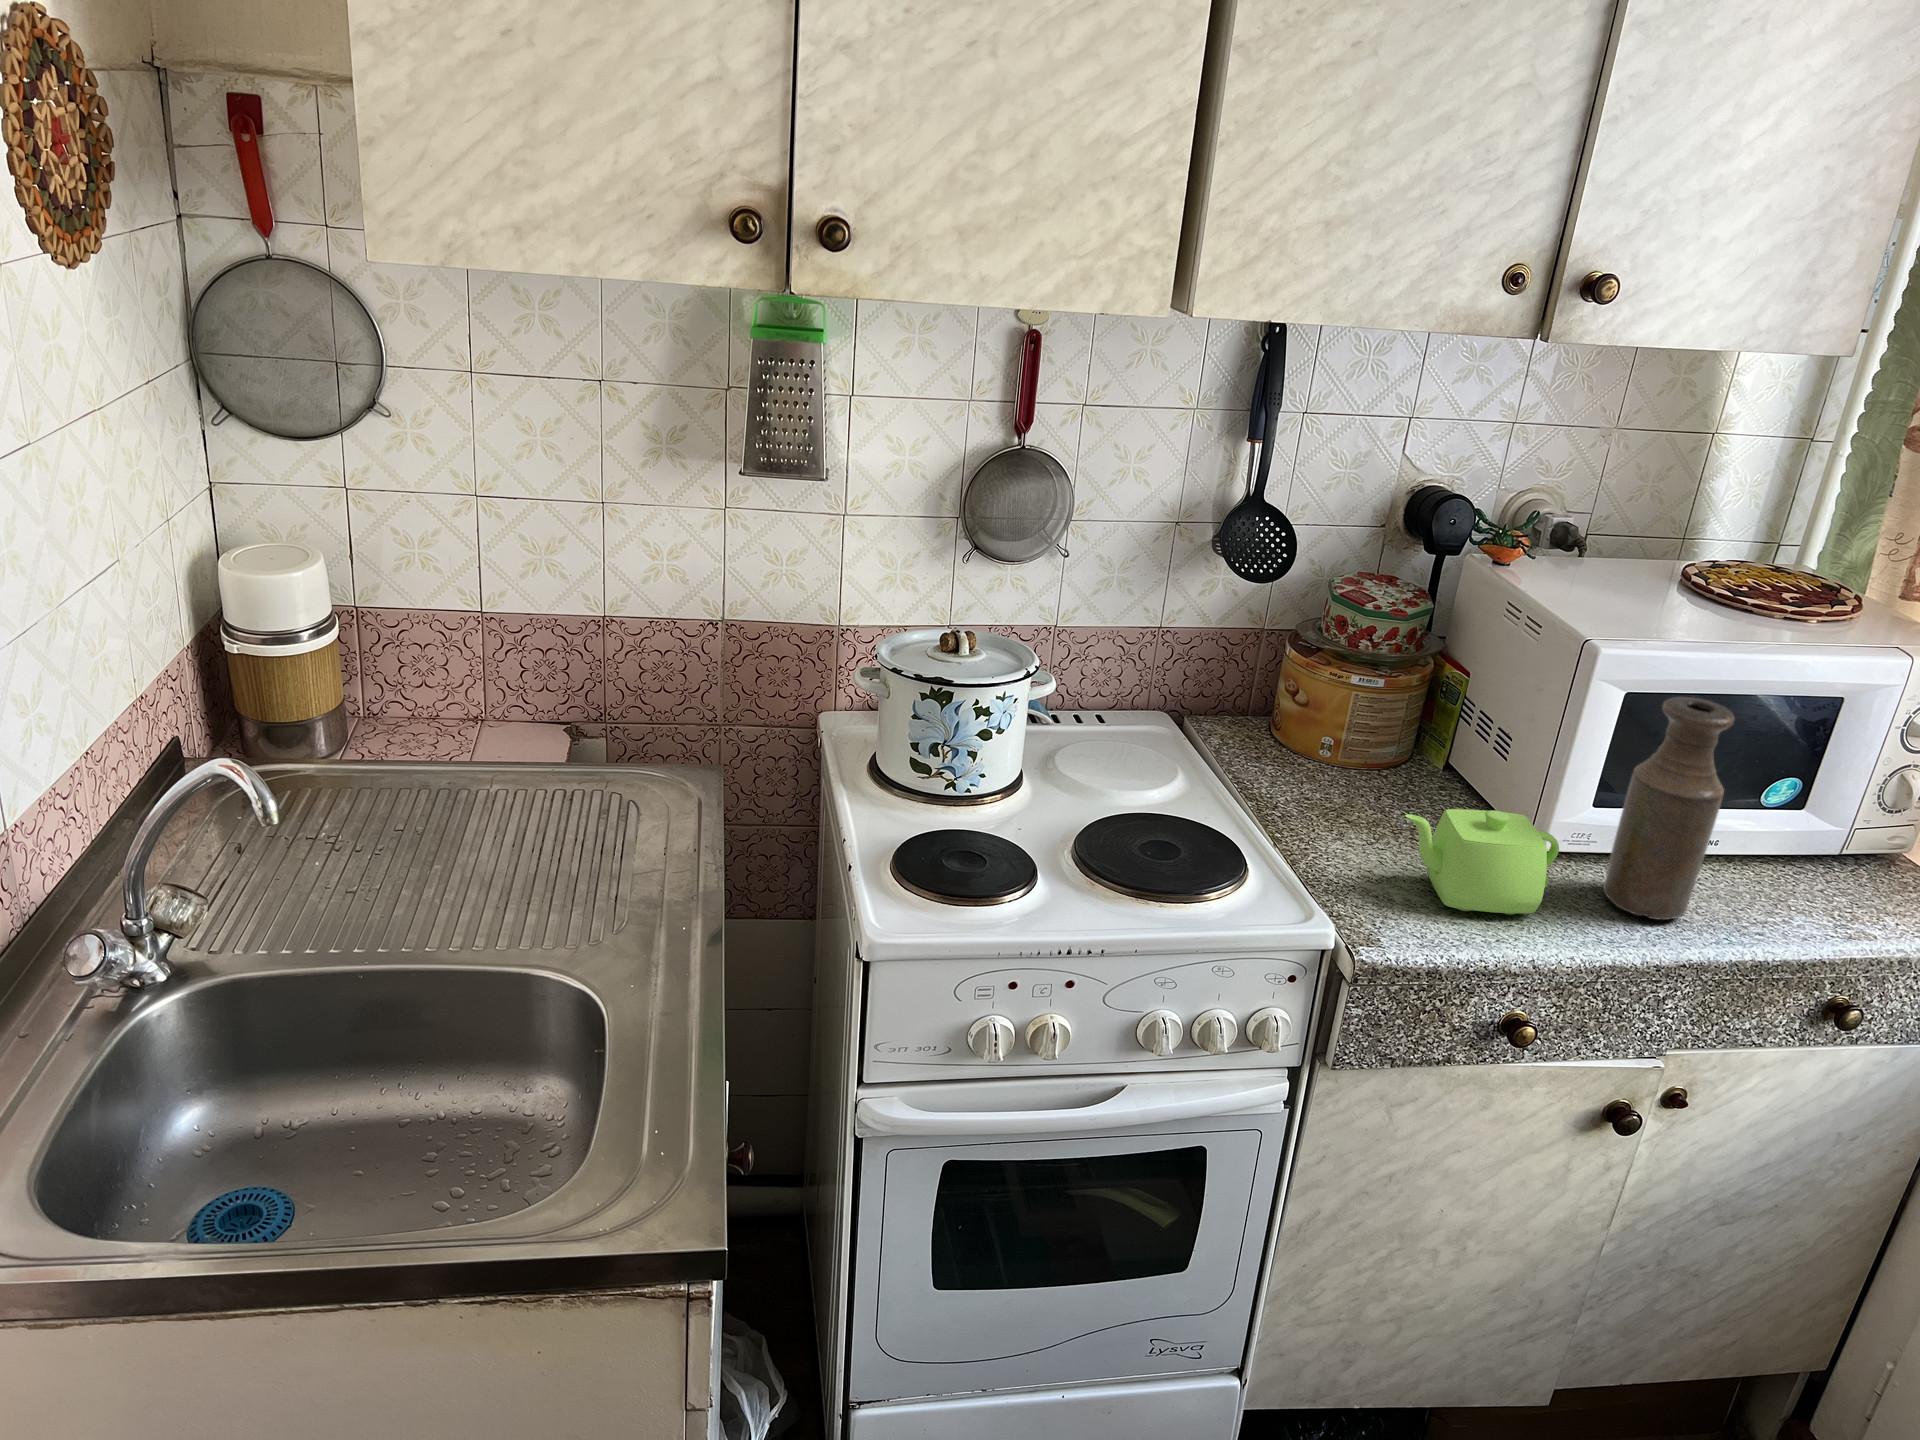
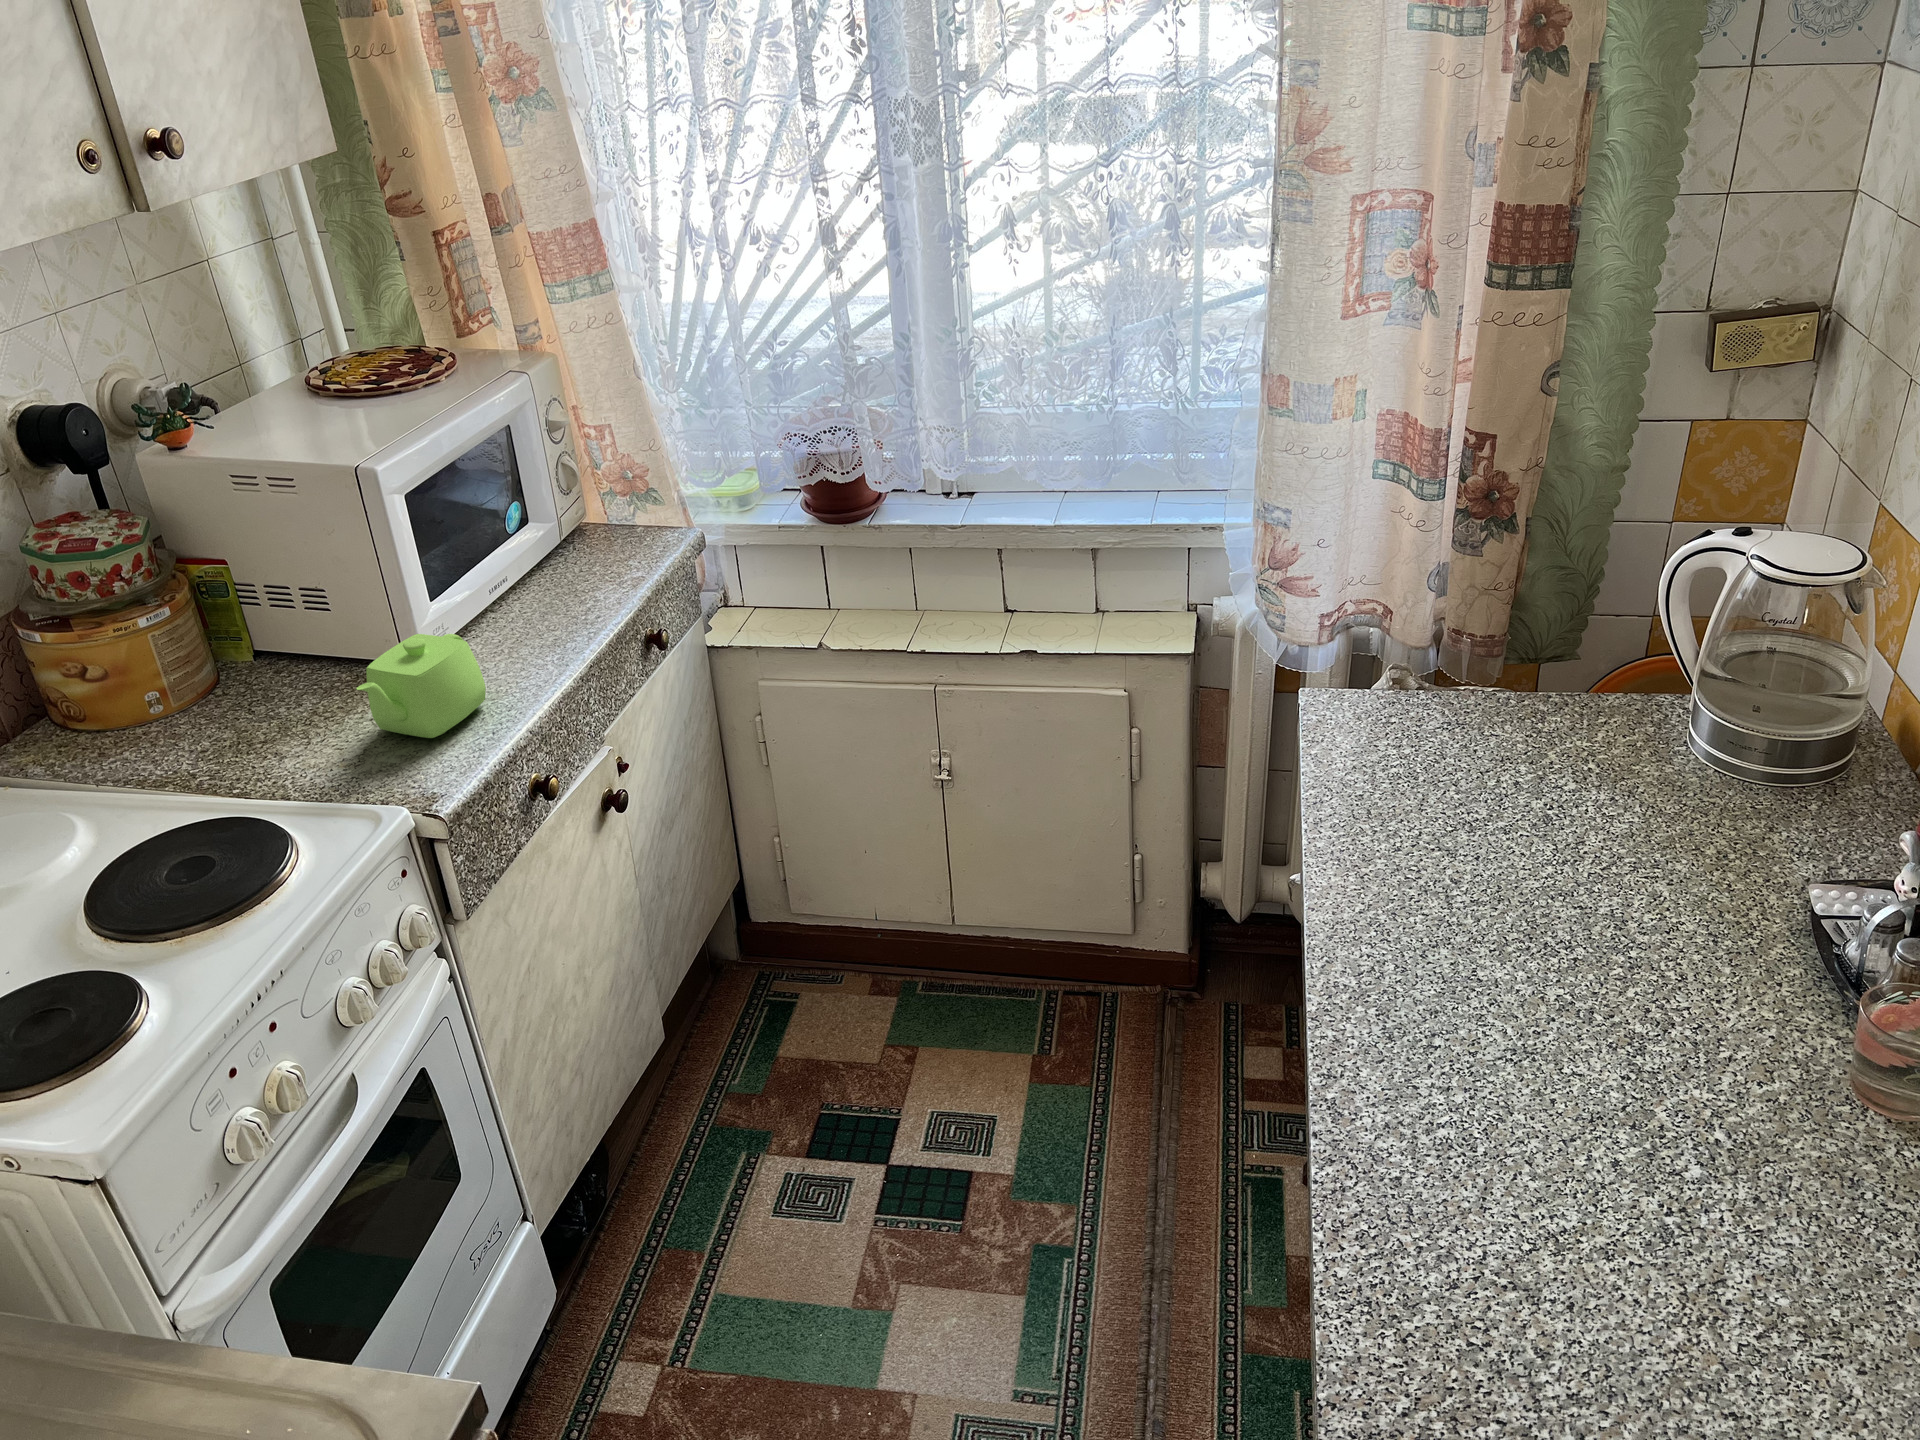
bottle: present [1603,697,1734,920] -> none [452,464,554,659]

